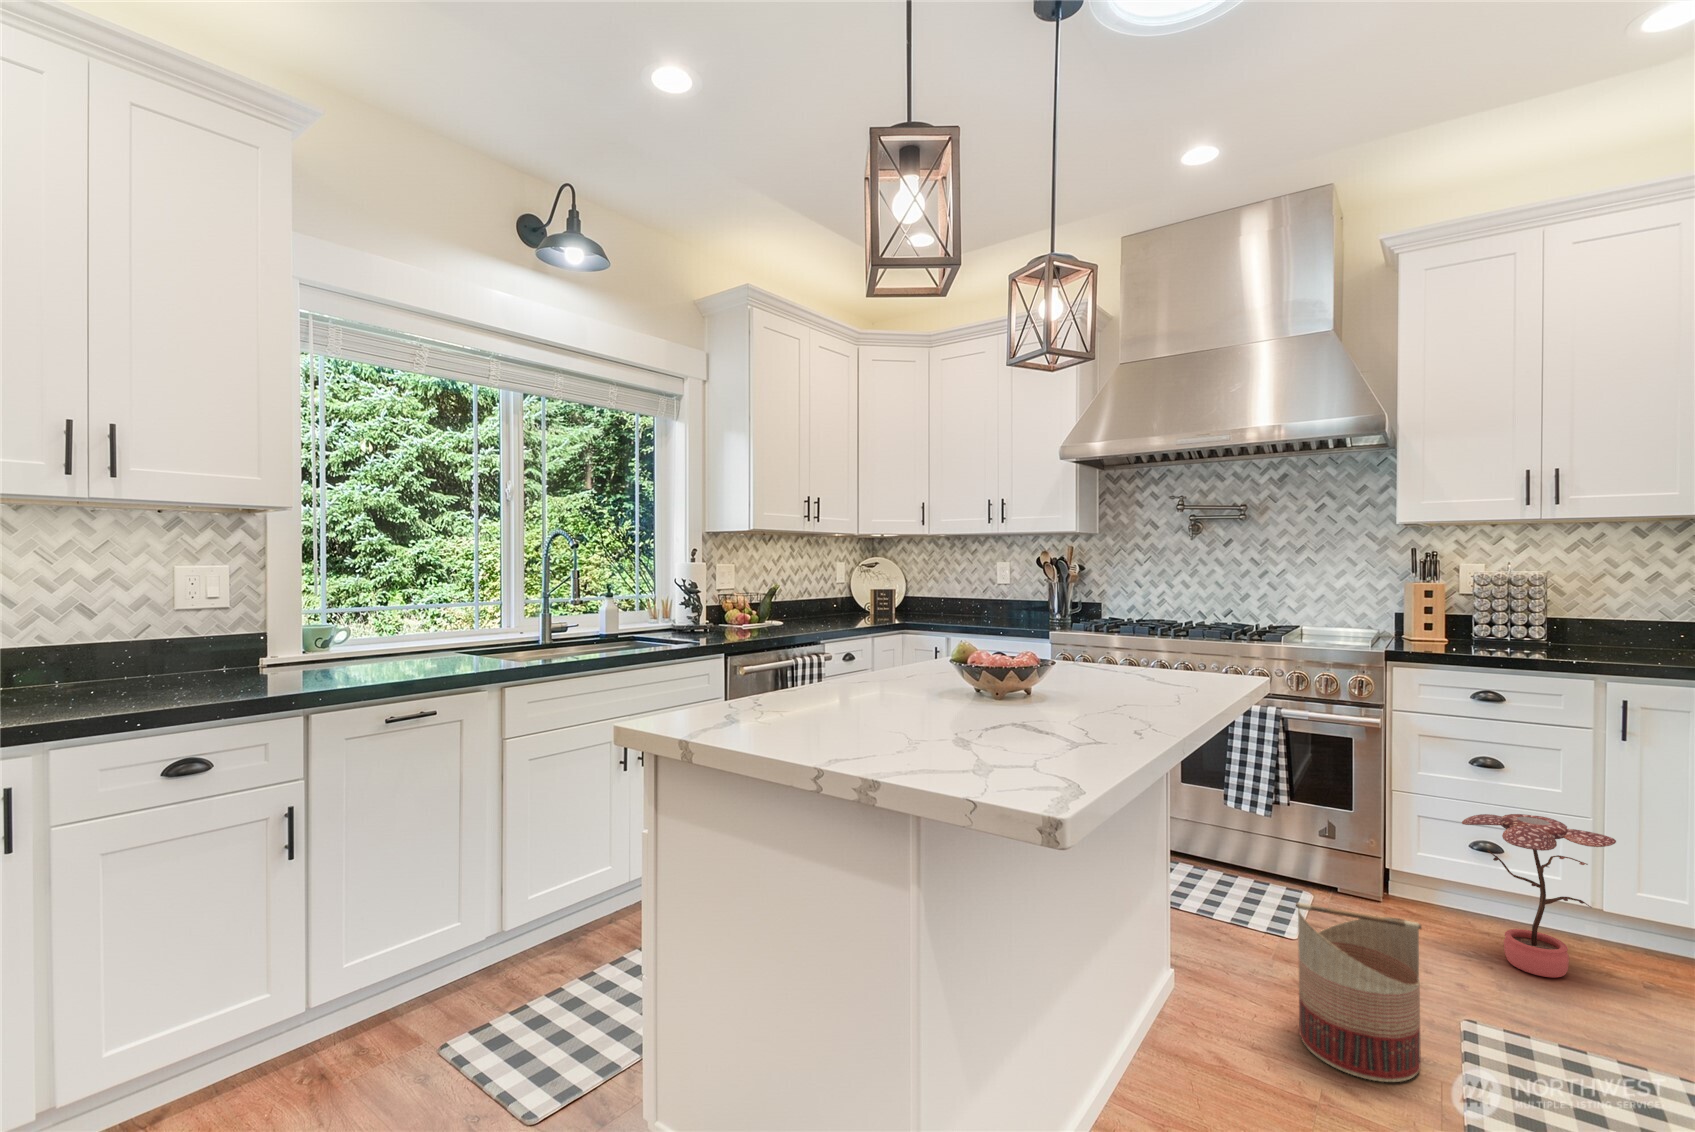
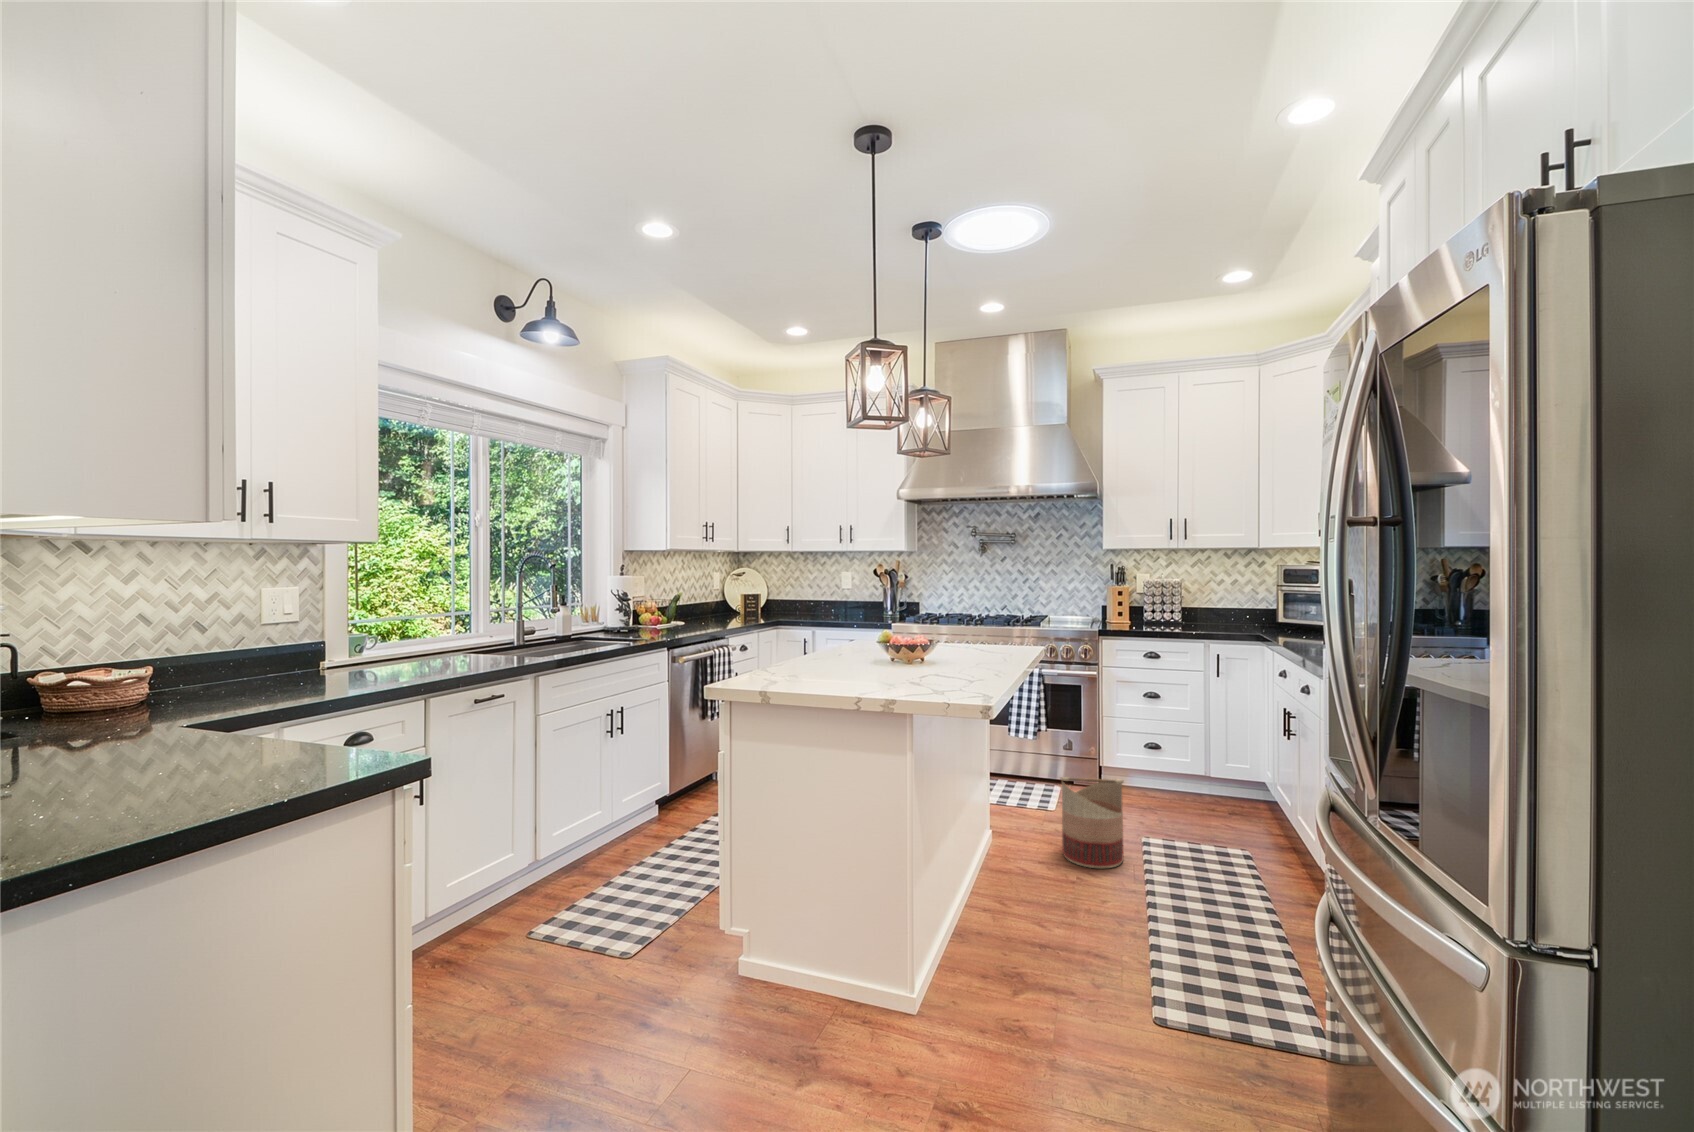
potted plant: present [1462,814,1616,978] -> none [1140,722,1213,813]

